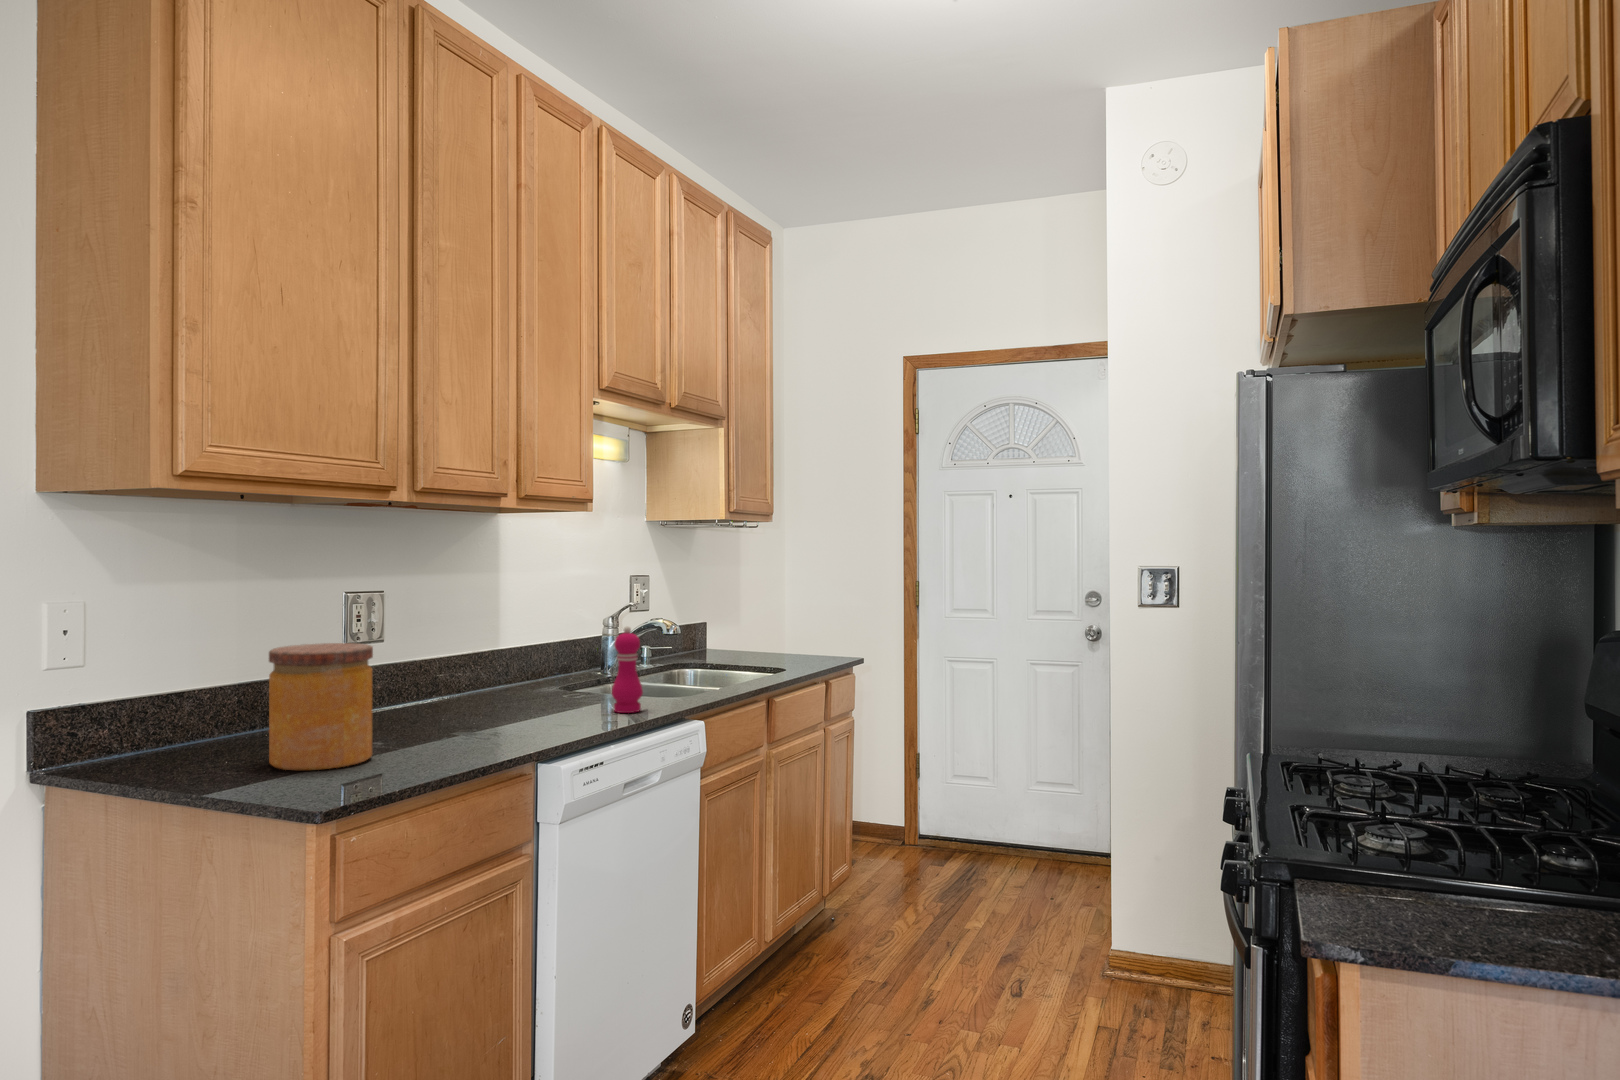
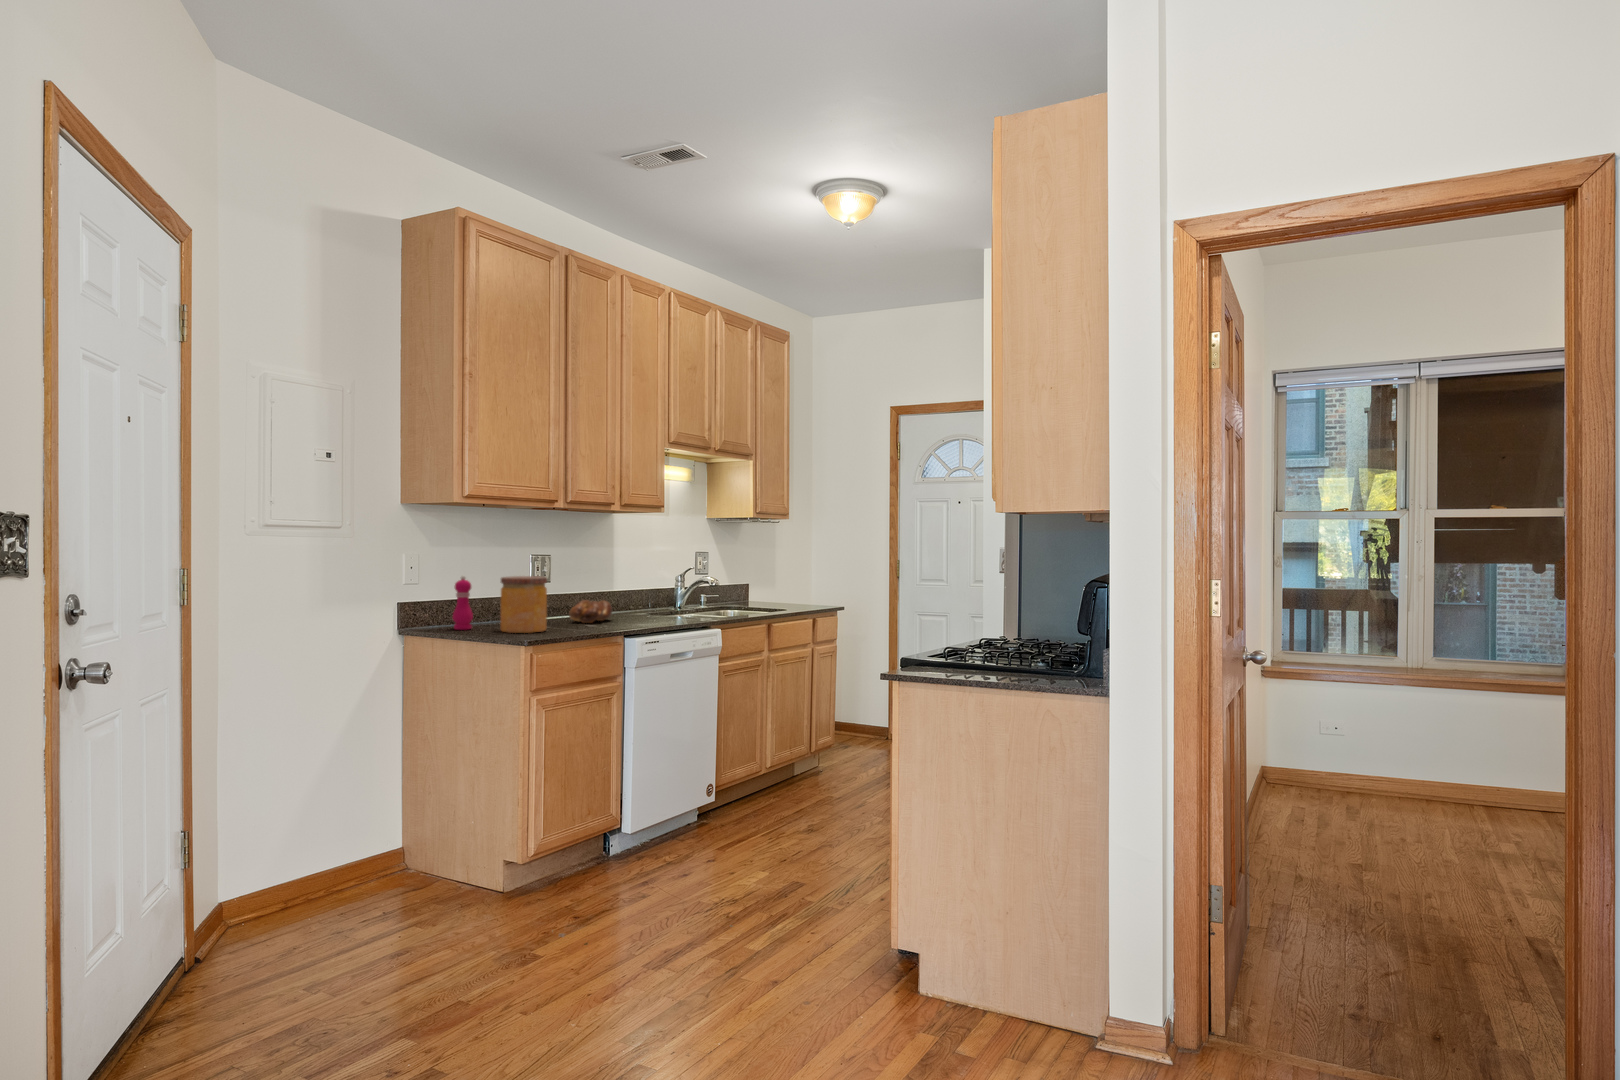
pepper mill: present [612,626,643,713] -> present [453,576,473,630]
bread loaf: none [420,675,503,723] -> present [569,600,612,623]

